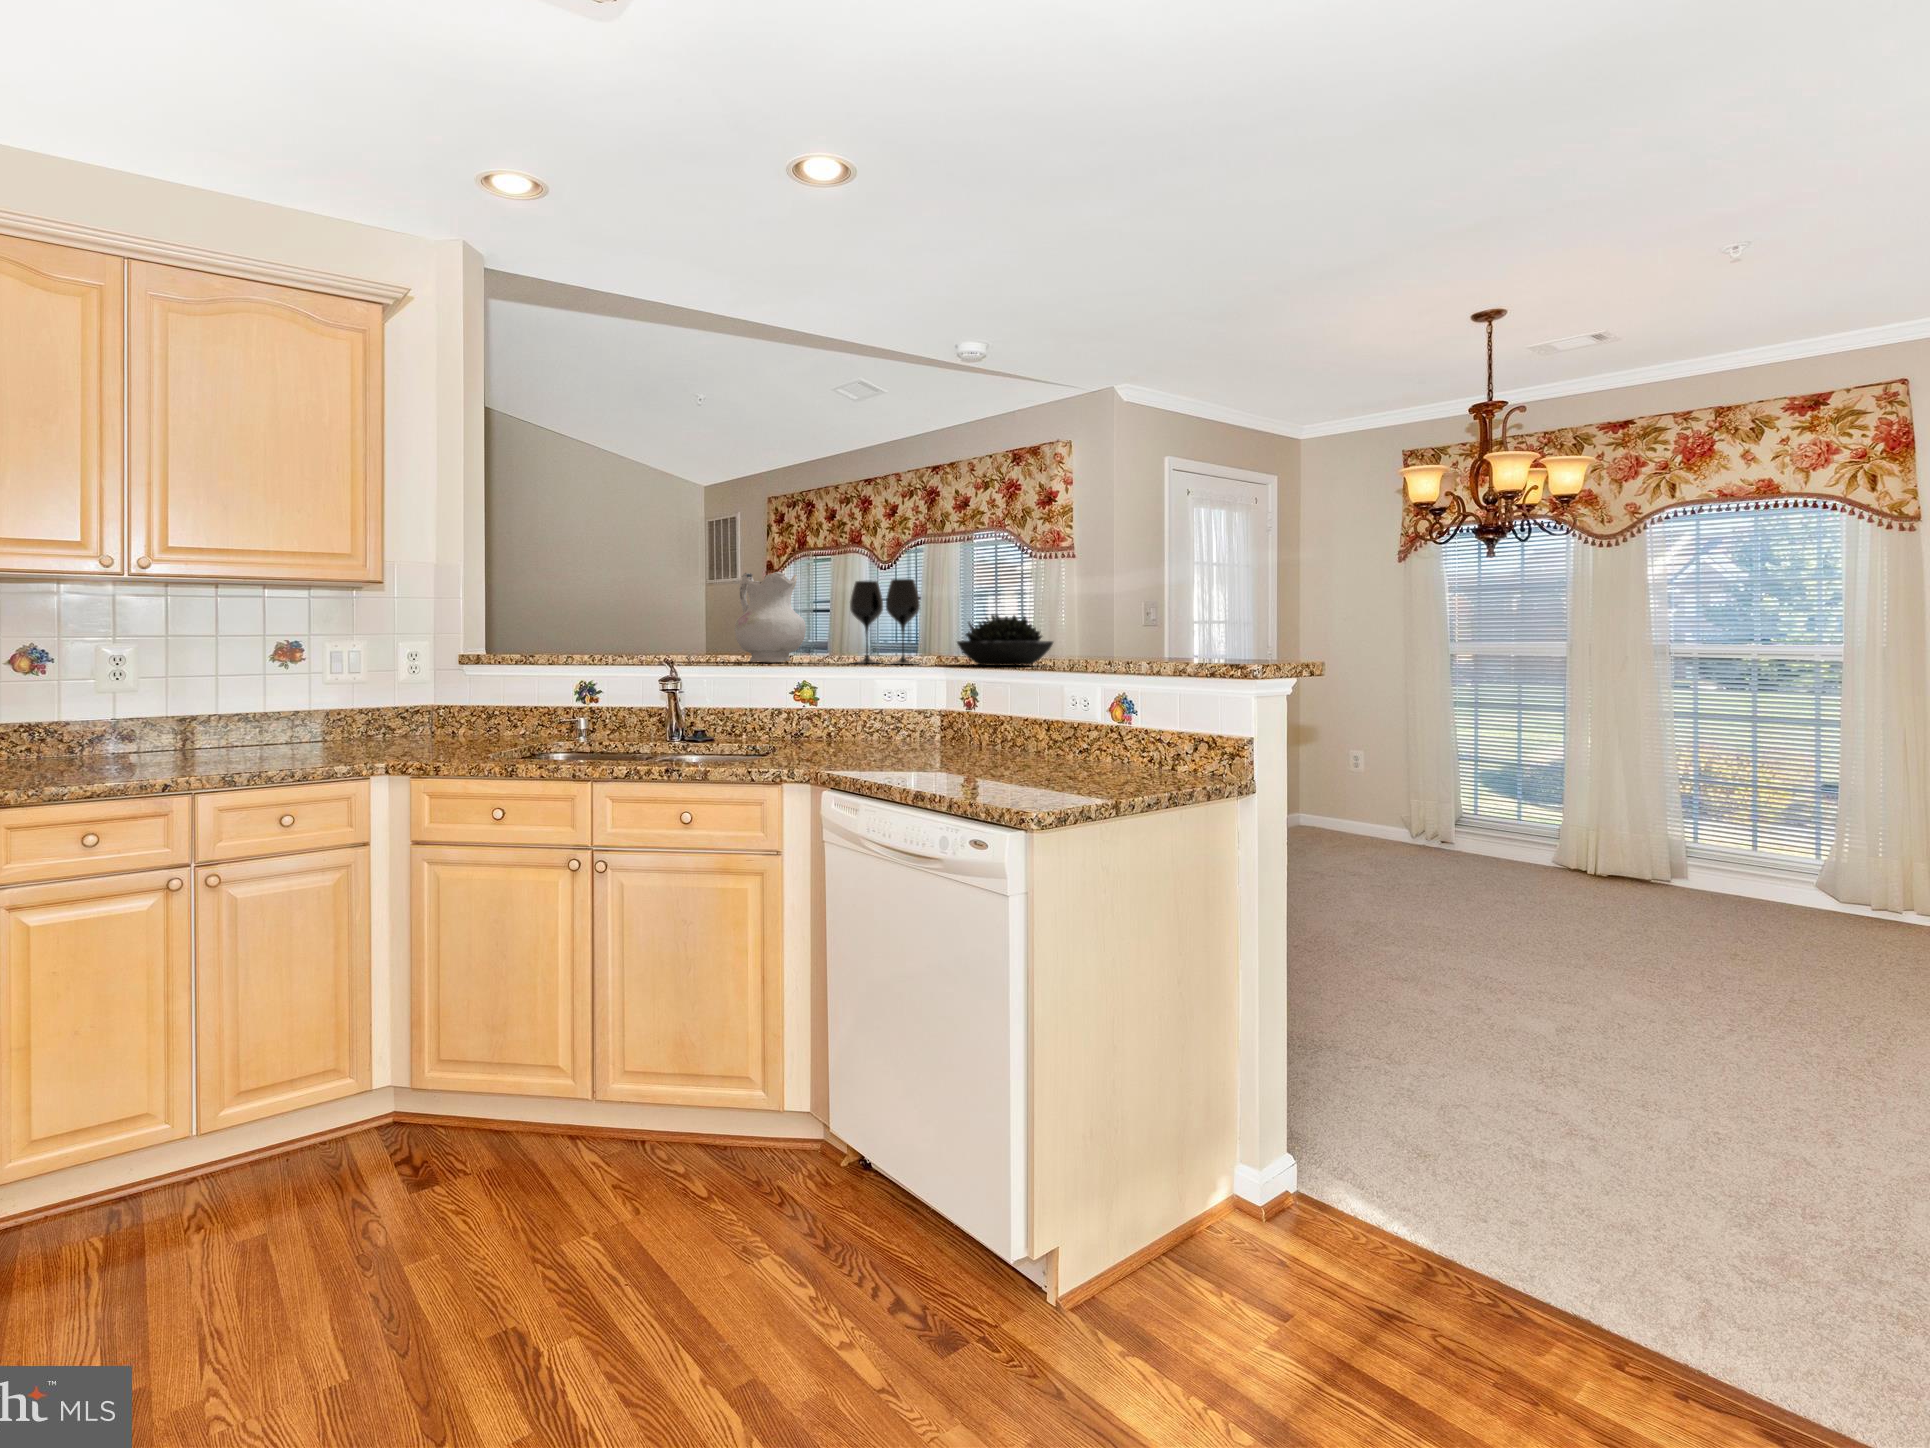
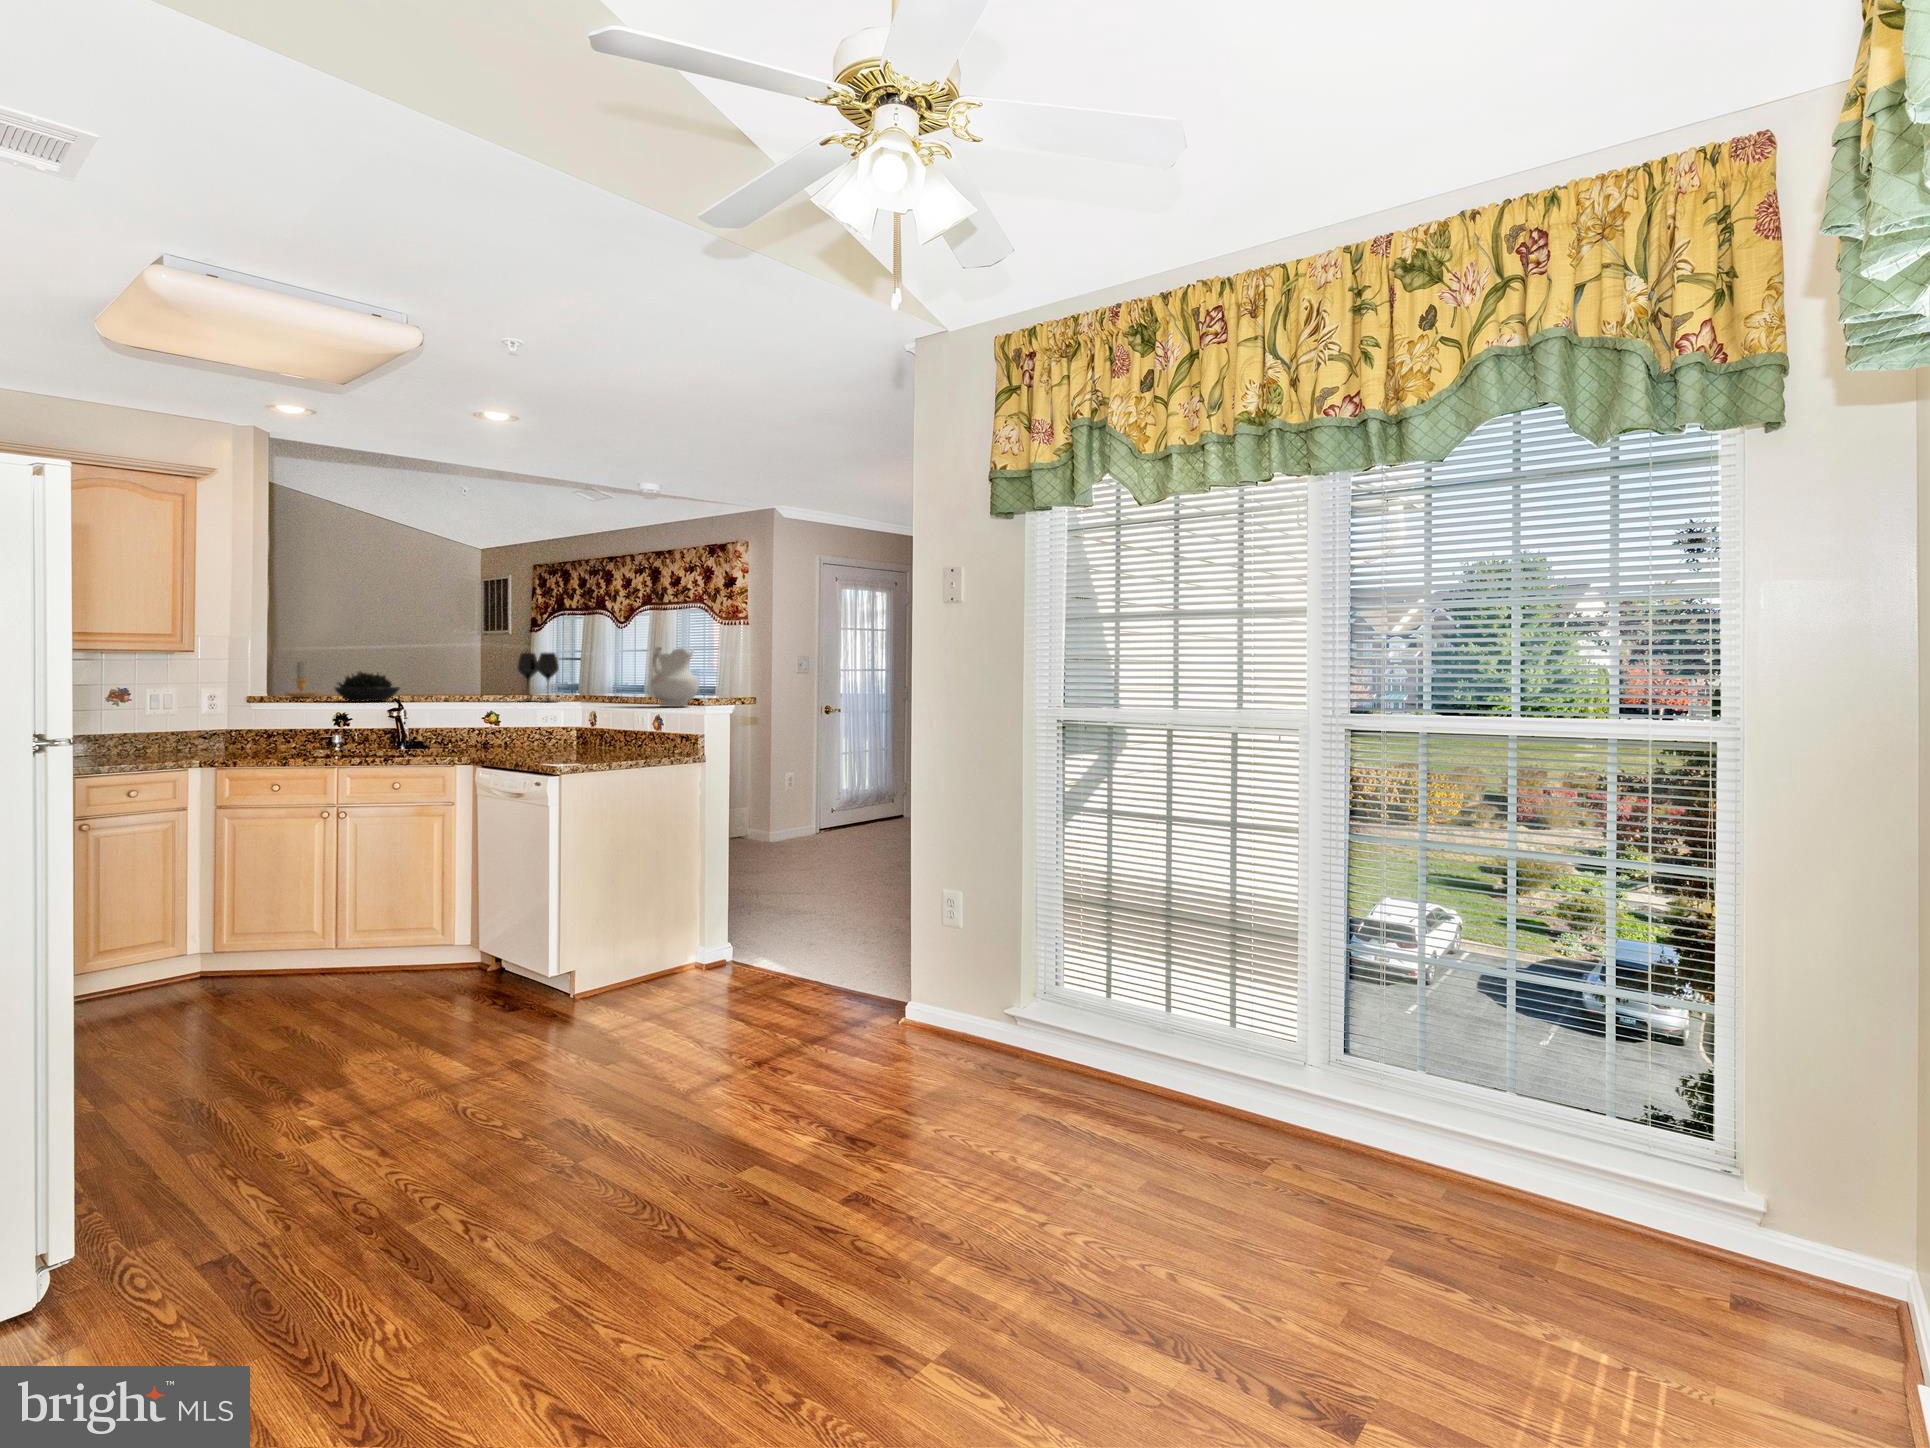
ceramic pitcher: present [735,572,806,662] -> present [650,647,699,707]
candle: none [504,600,561,657] -> present [285,662,317,698]
succulent plant: present [957,615,1053,666] -> present [335,672,400,702]

